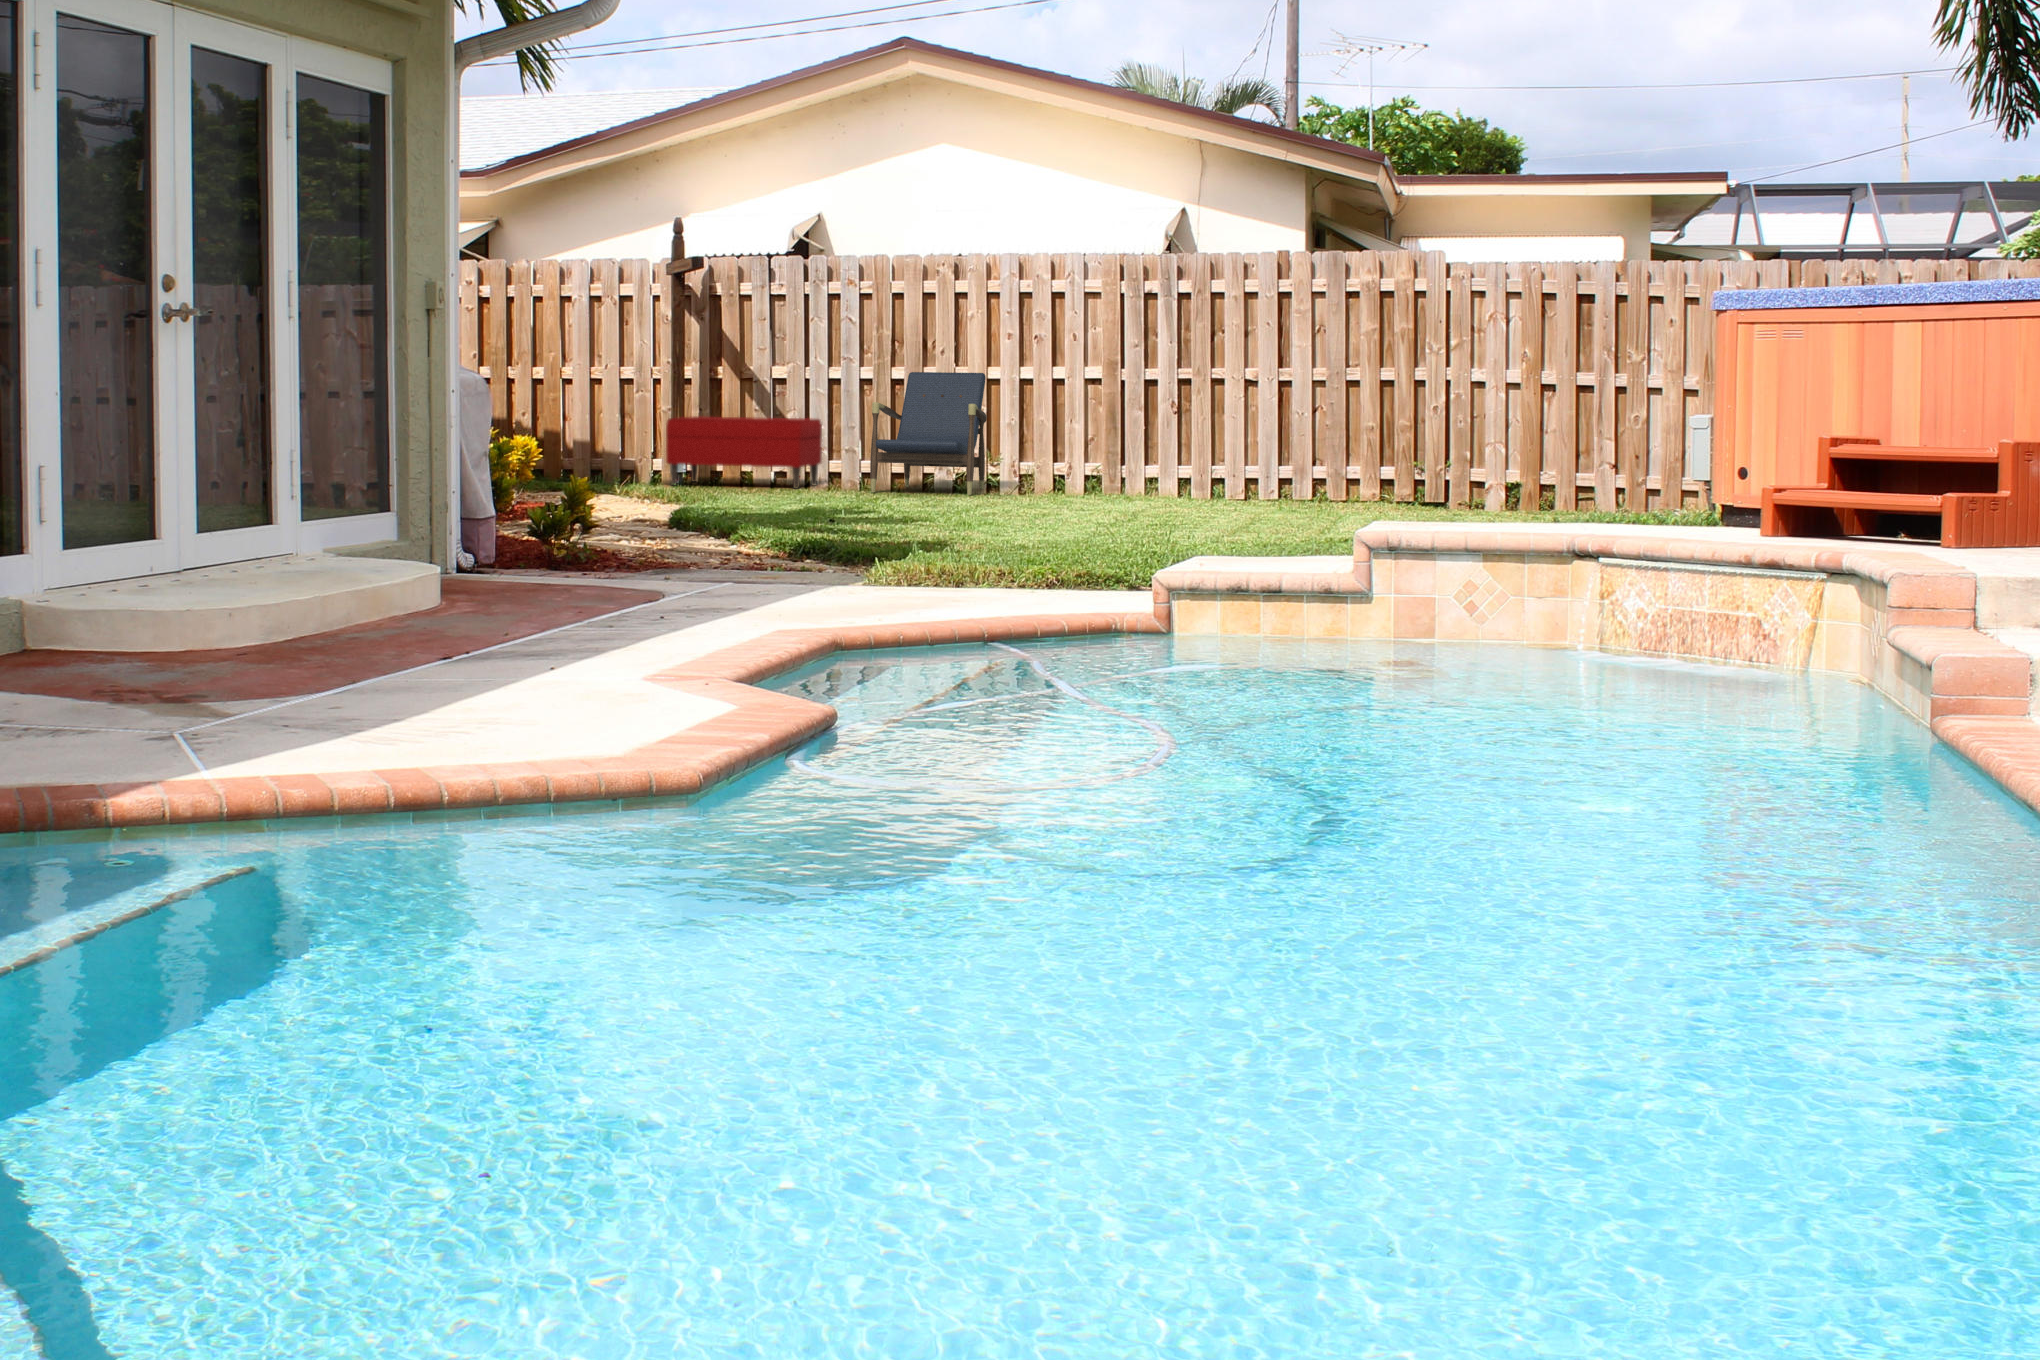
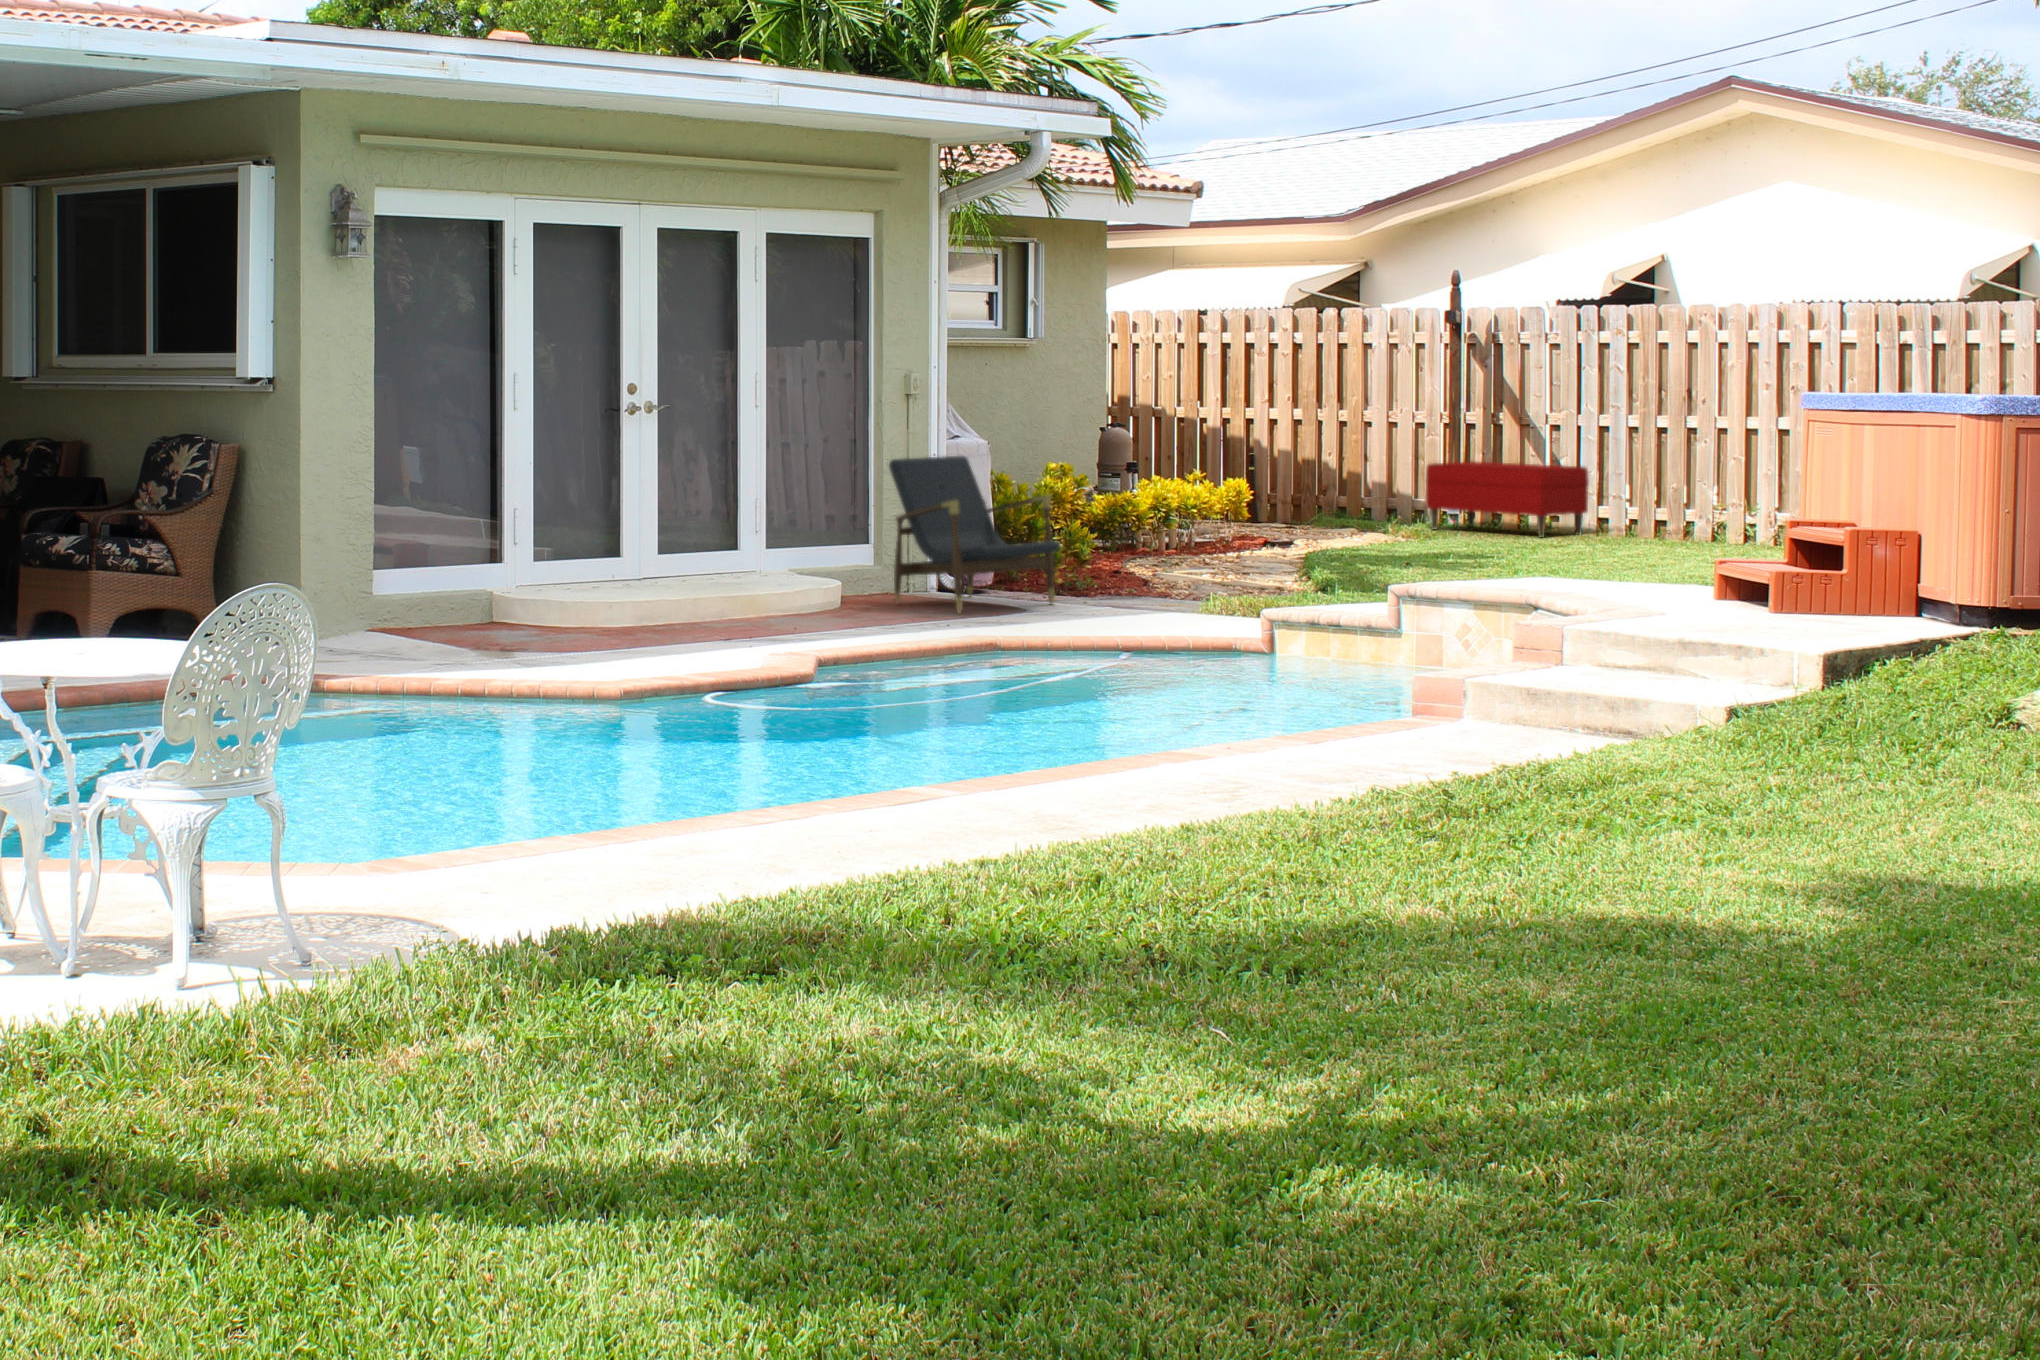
lounge chair: present [870,372,987,495] -> present [889,456,1061,613]

